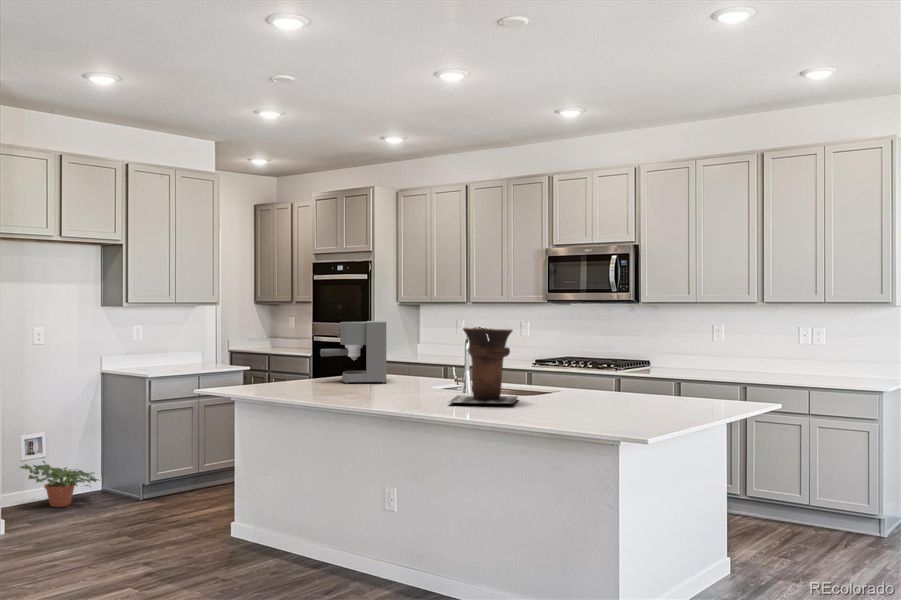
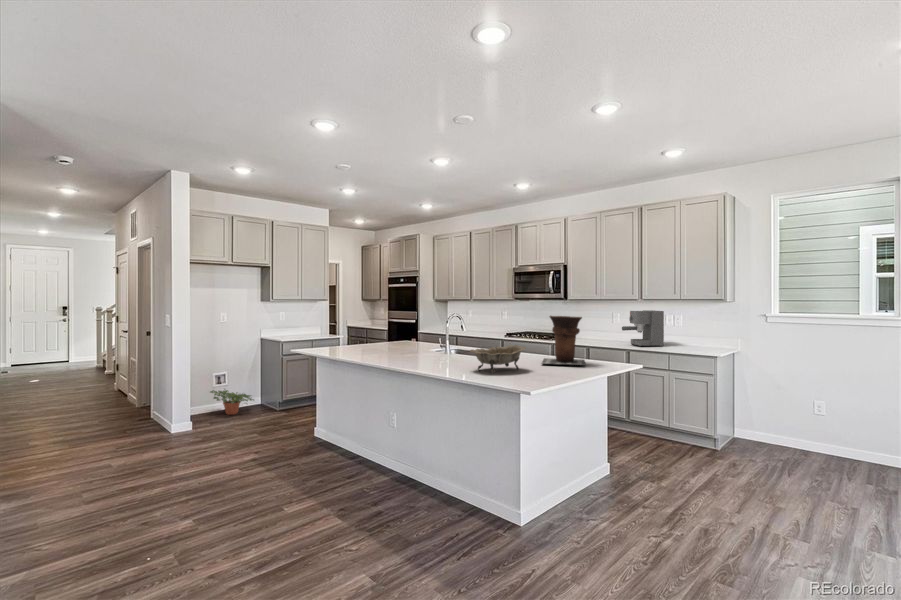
coffee maker: present [320,321,387,383] -> present [622,310,664,346]
vase: present [449,328,518,403] -> present [542,316,585,365]
decorative bowl: none [531,374,617,416] -> present [470,345,526,373]

